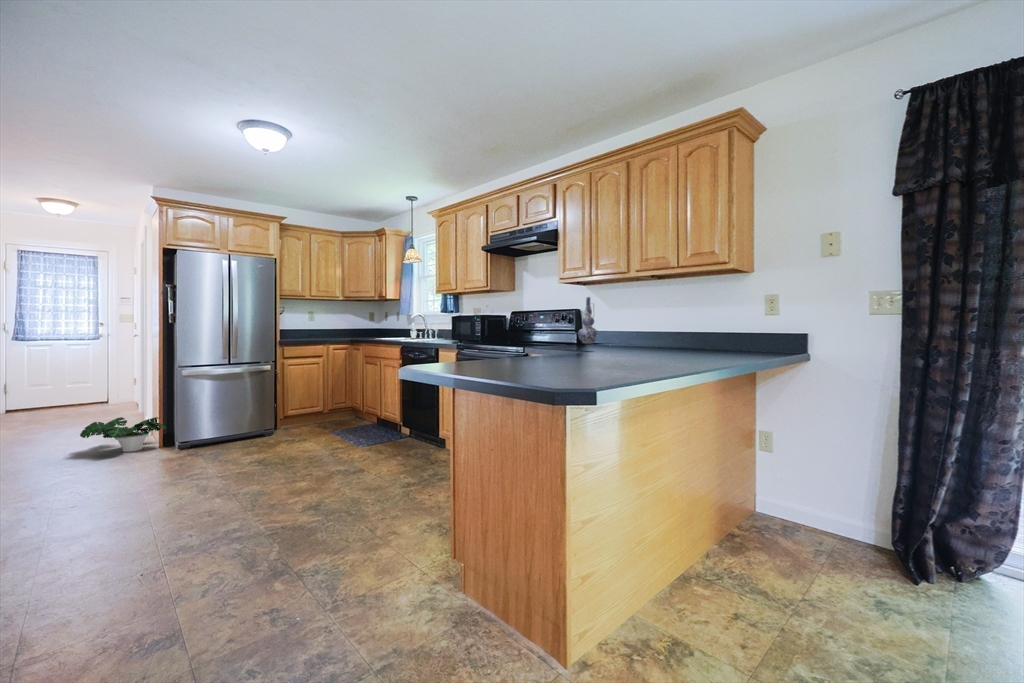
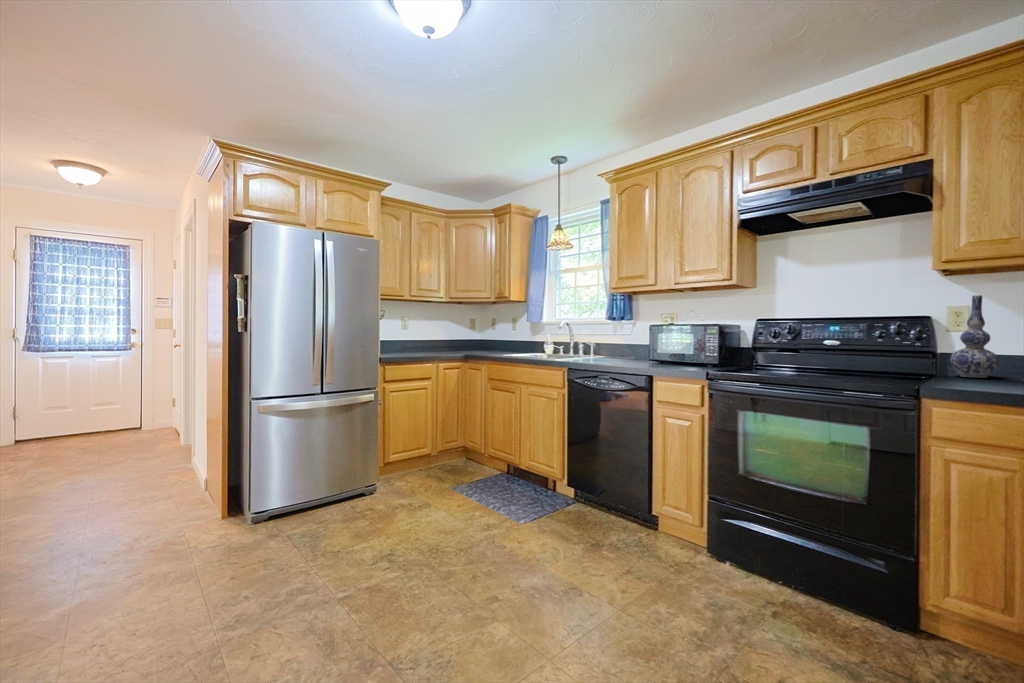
potted plant: present [80,417,166,452] -> none [108,473,233,529]

